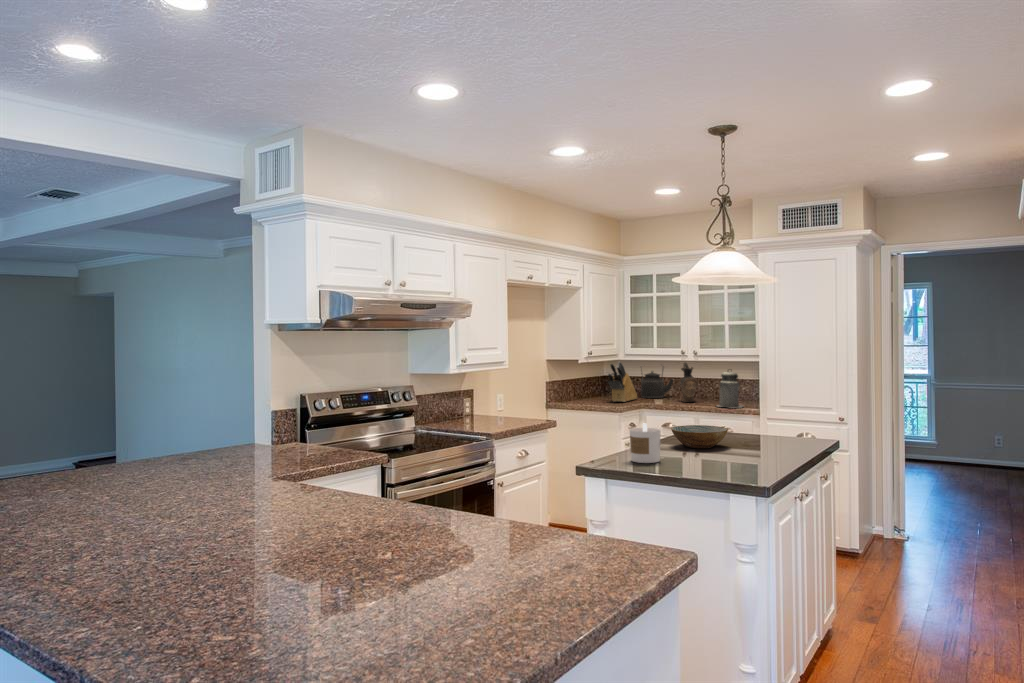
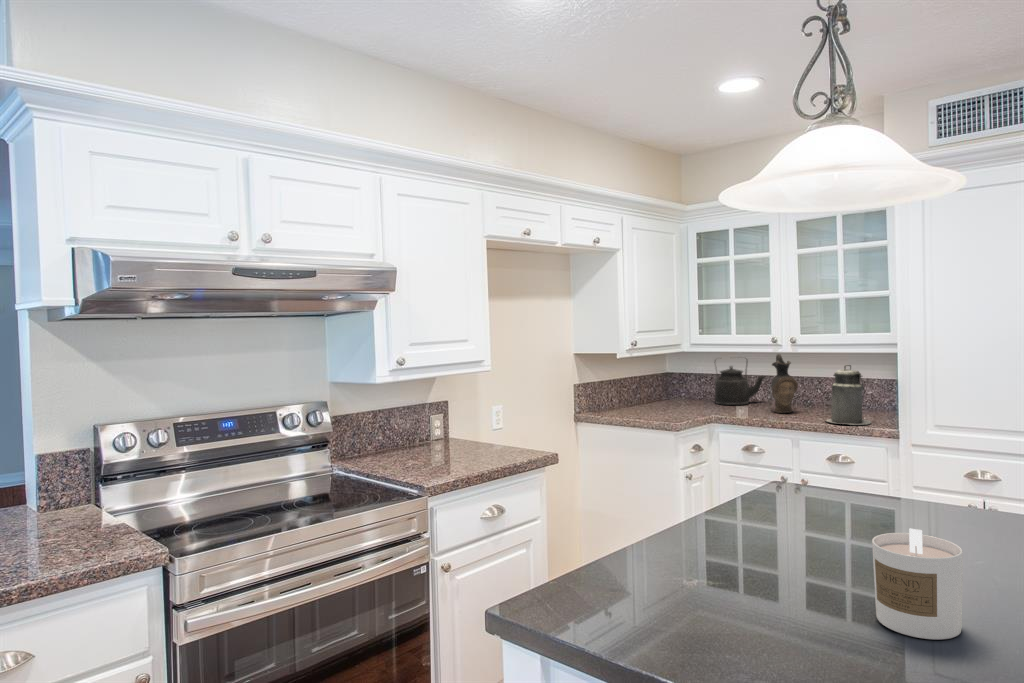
knife block: present [608,362,637,402] -> none [662,355,709,412]
candle: present [630,424,660,463] -> present [872,529,963,640]
bowl: present [671,425,728,448] -> none [721,494,846,554]

